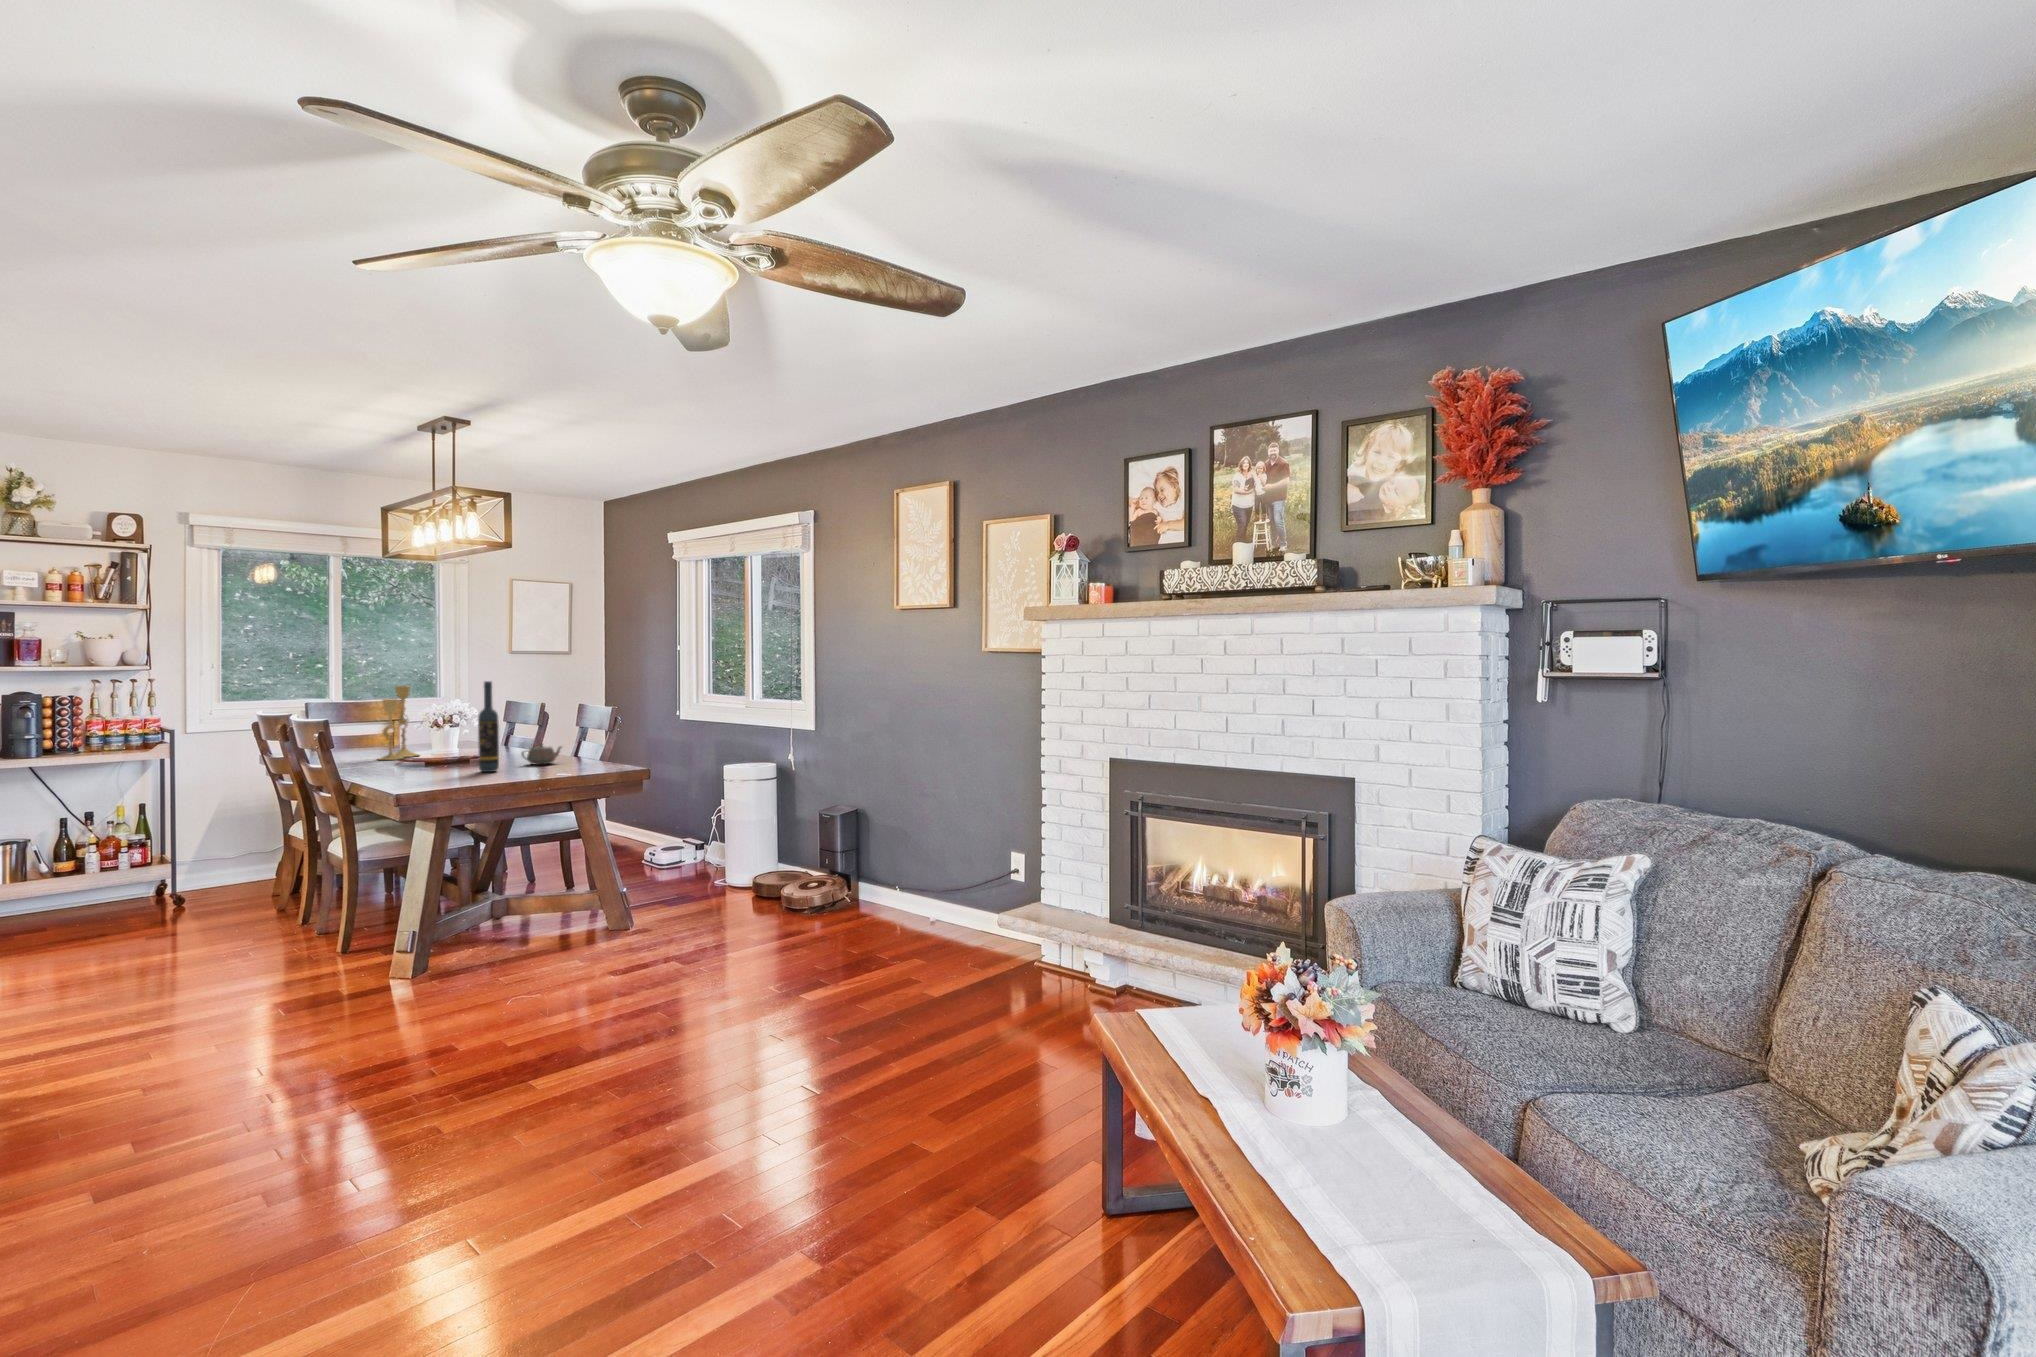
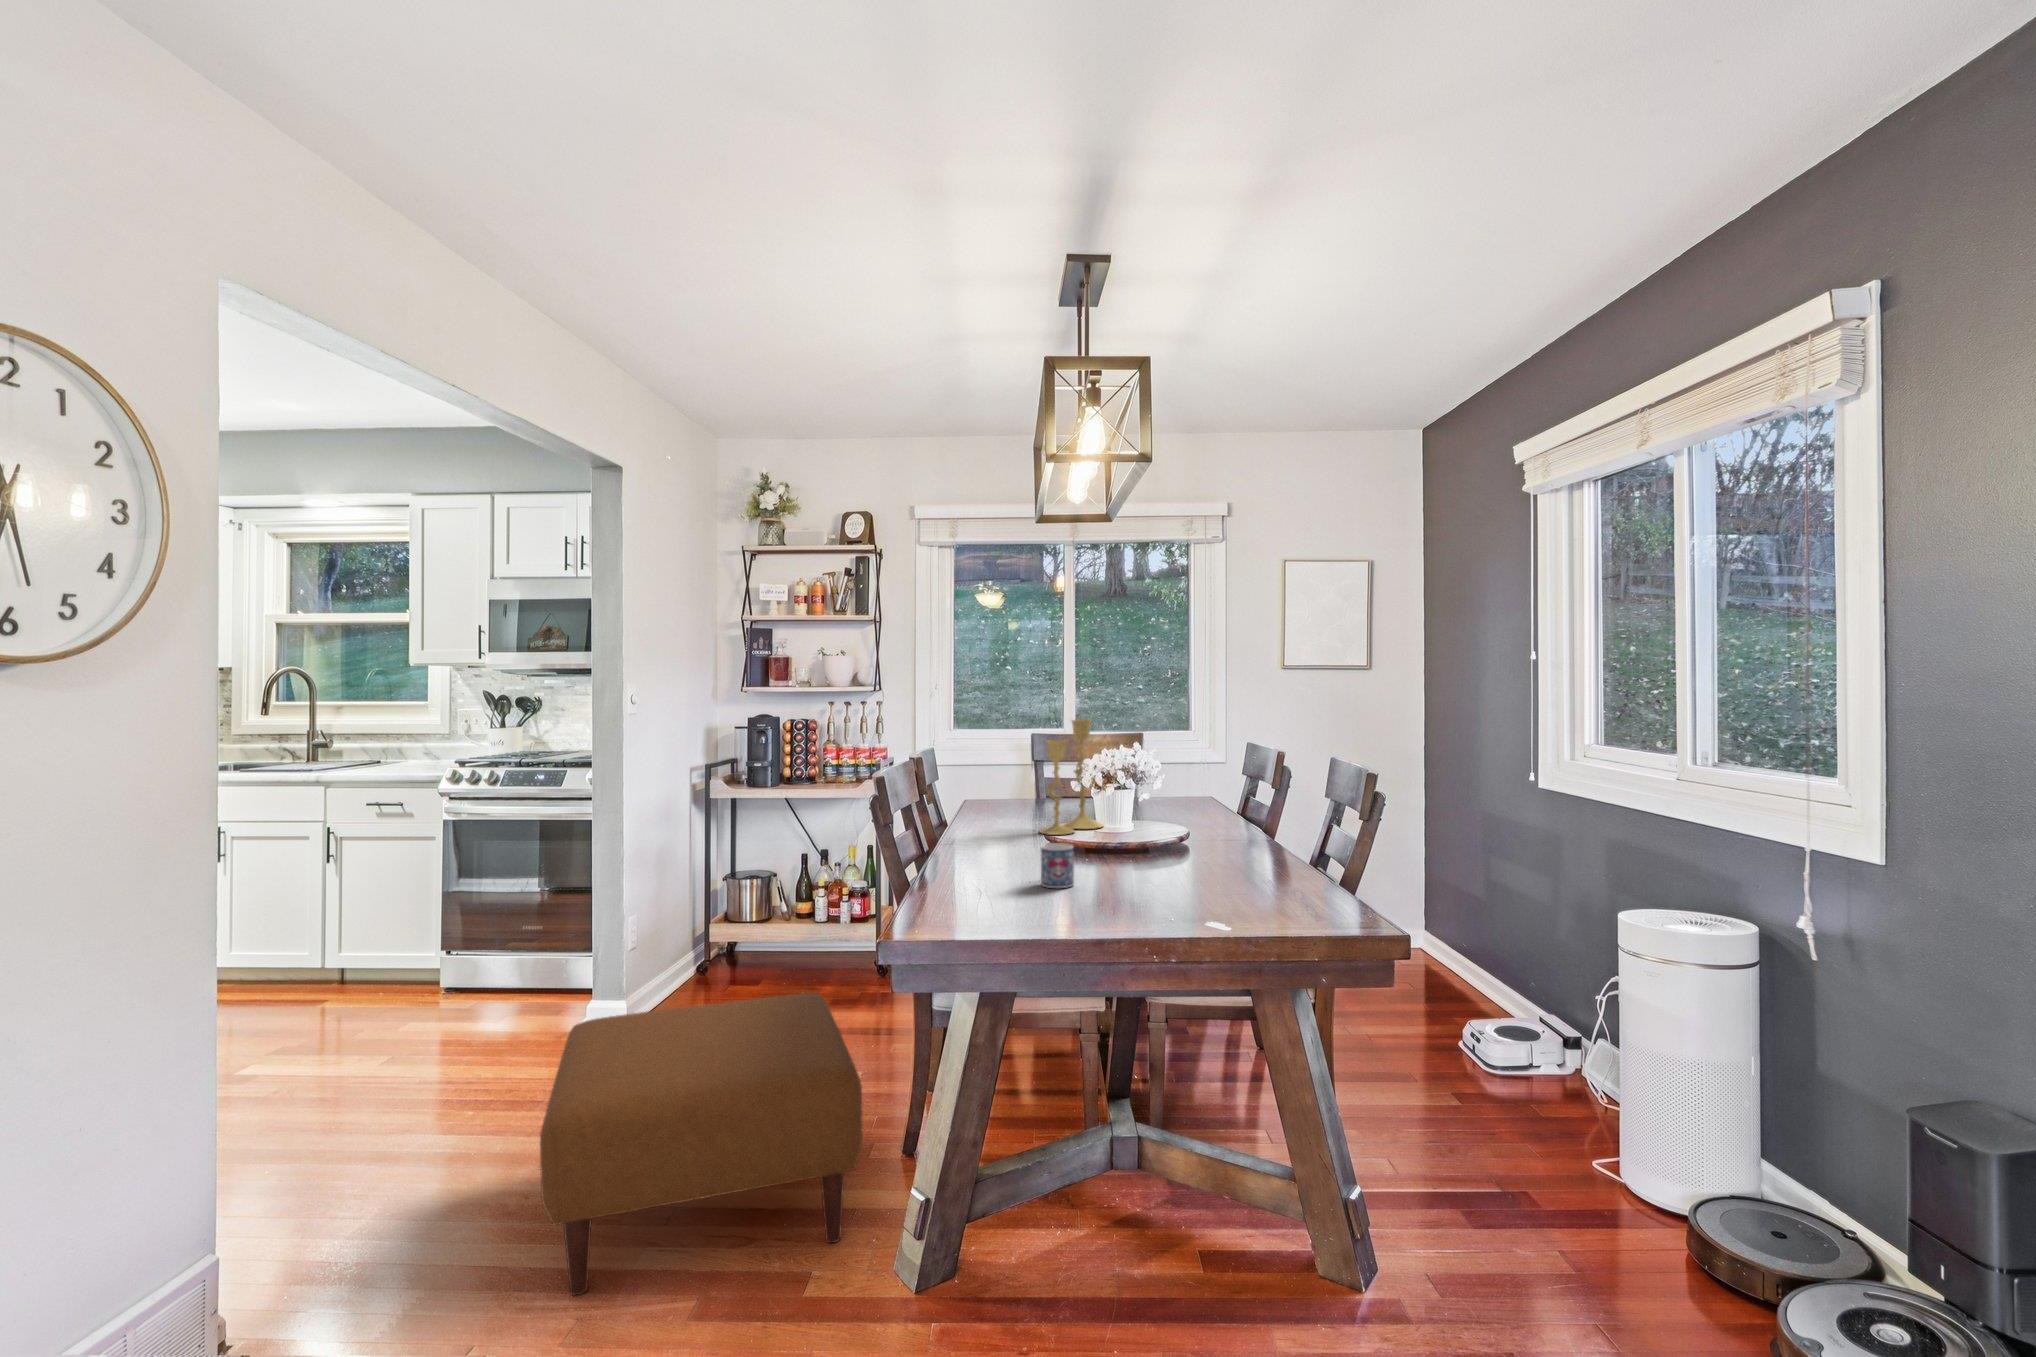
wine bottle: present [478,681,499,772] -> none [1109,726,1143,898]
teapot: present [521,743,561,765] -> none [1199,841,1278,883]
mug: none [428,749,451,773] -> present [1041,843,1074,888]
ottoman: none [37,868,337,1031] -> present [540,993,862,1295]

